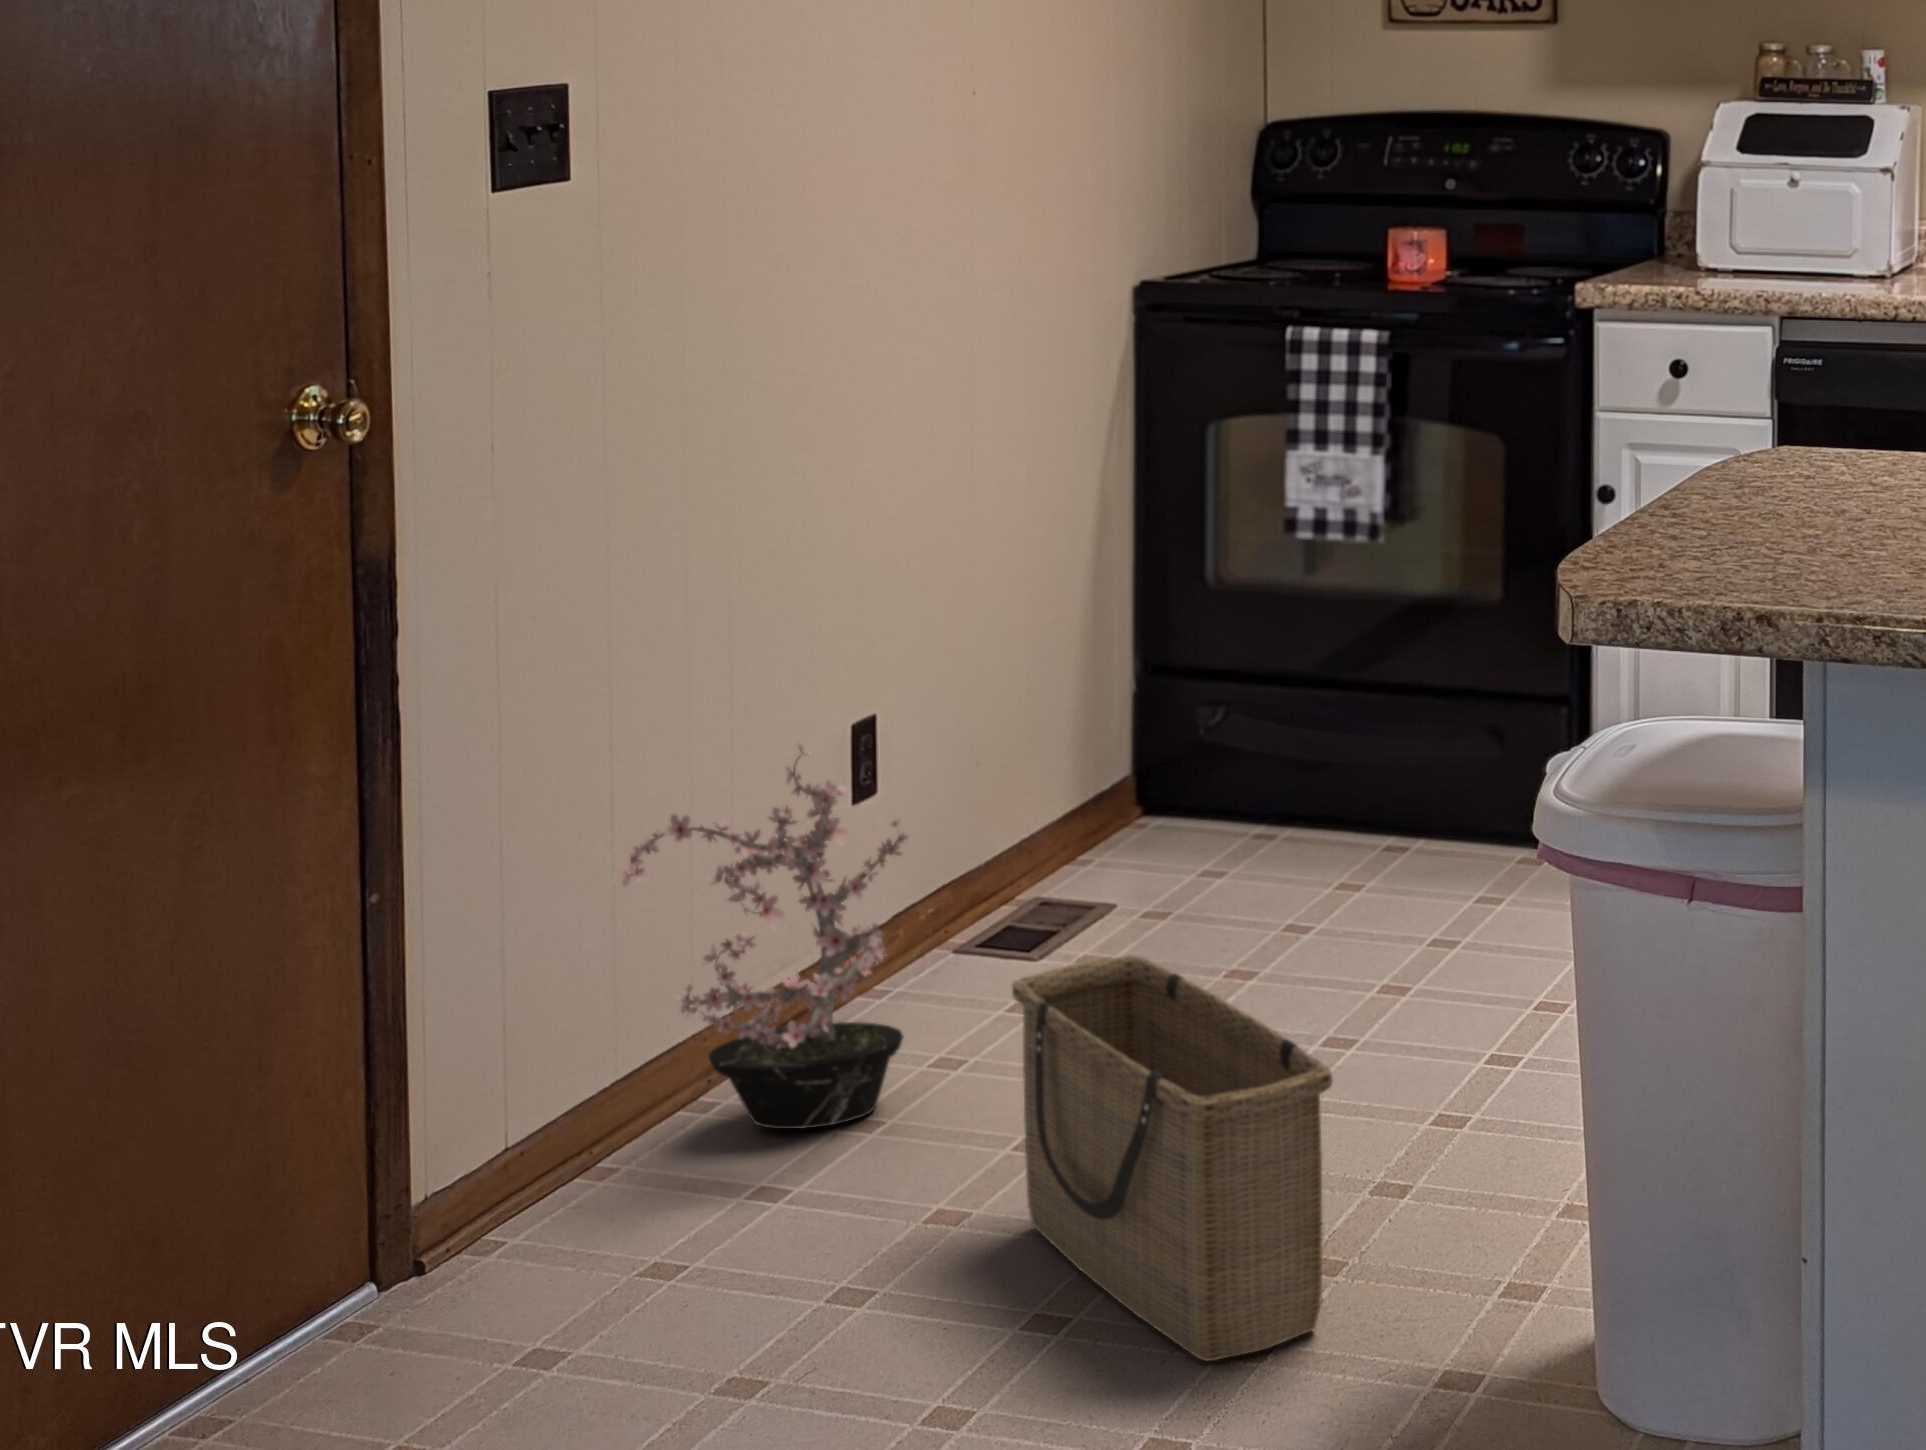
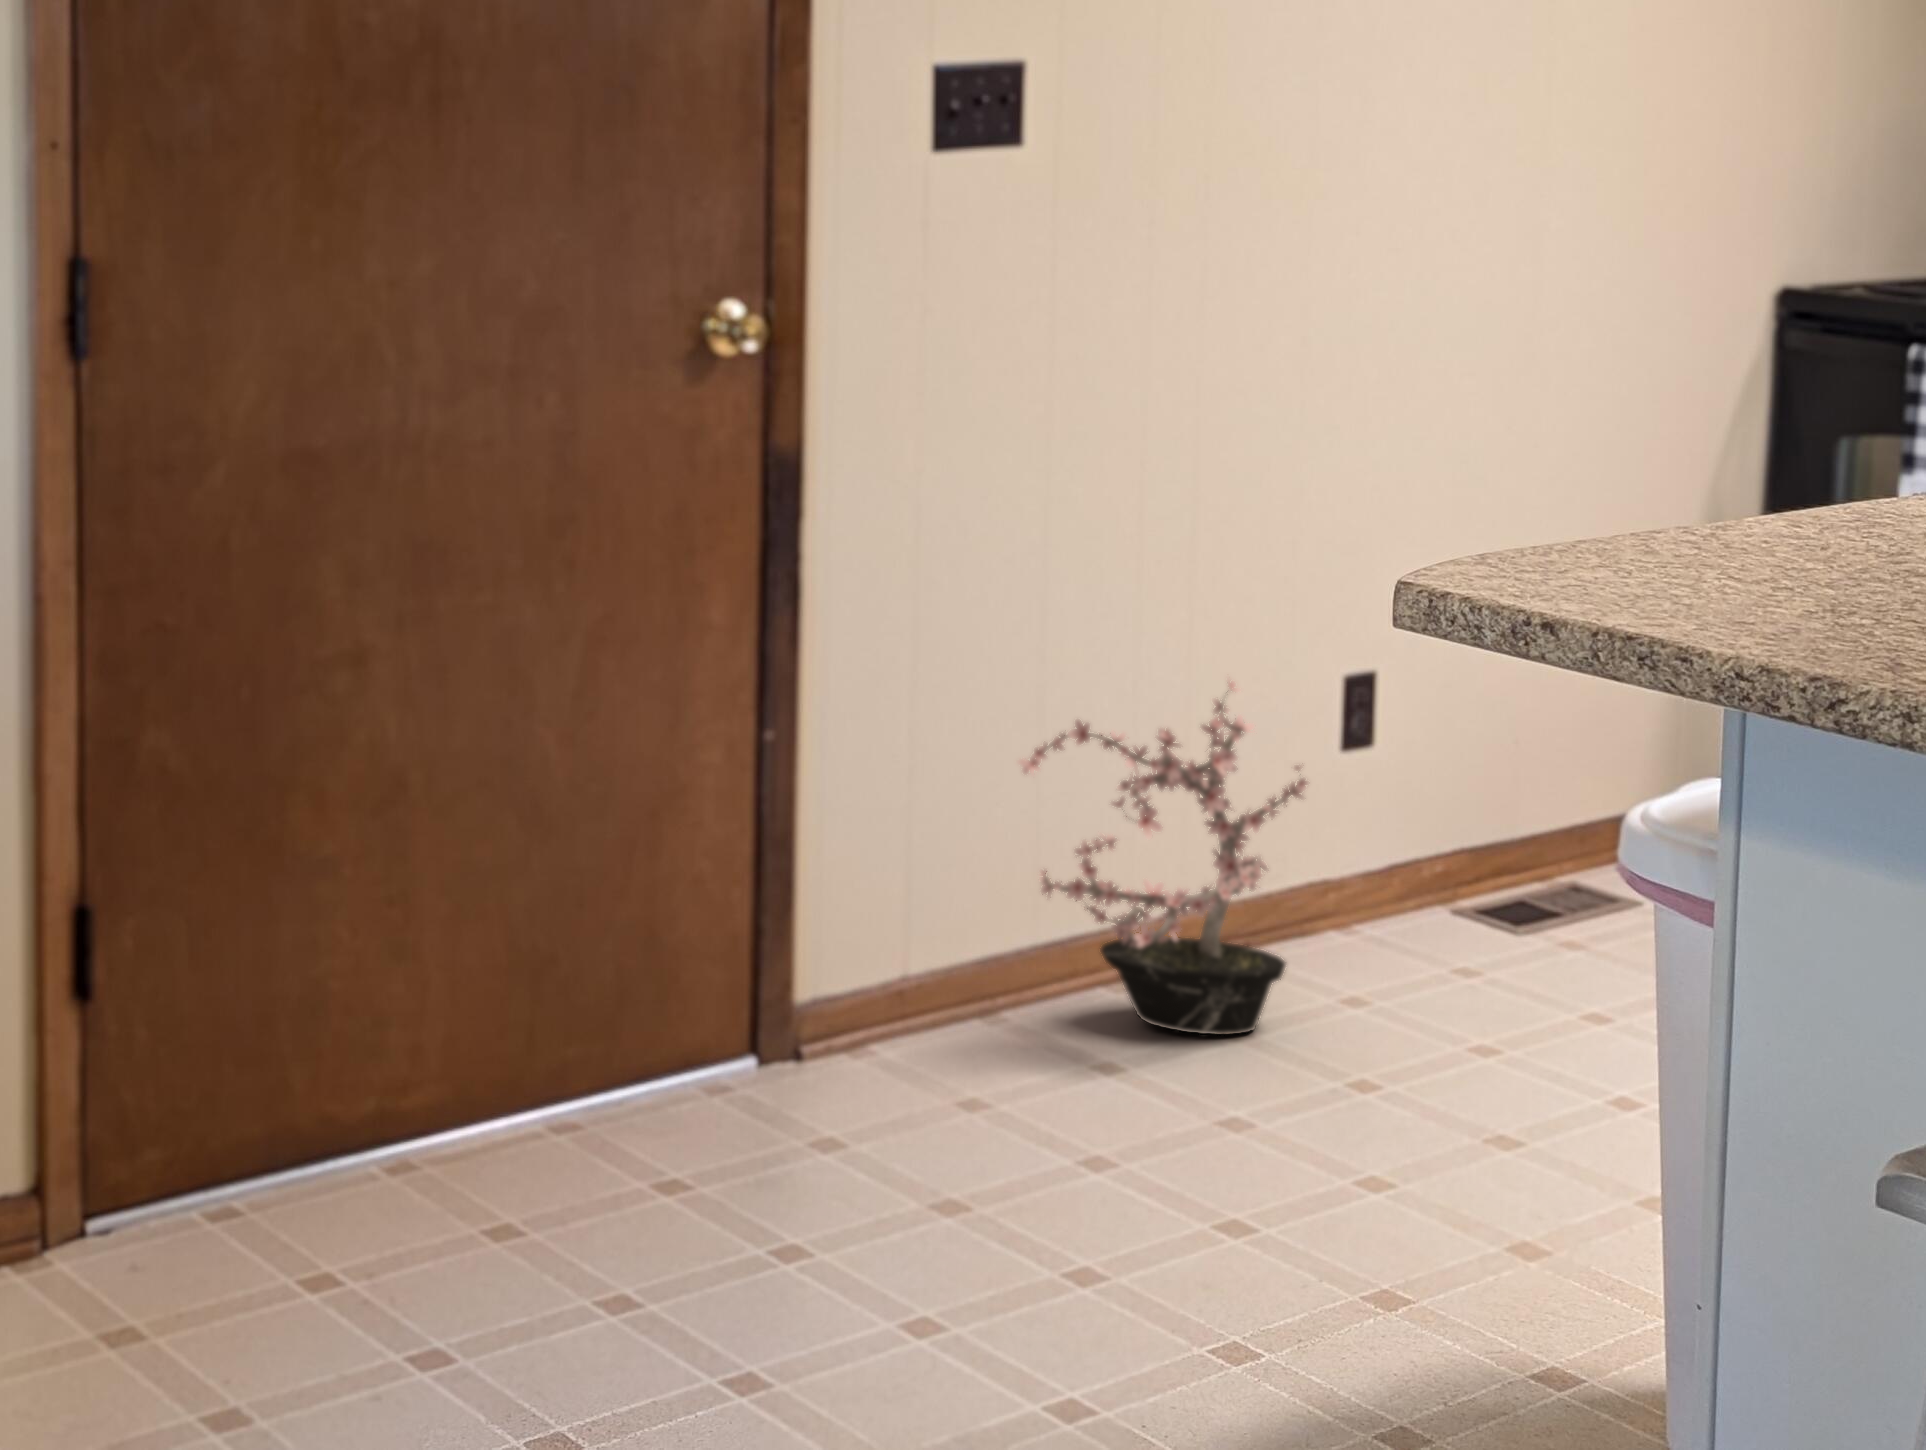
basket: present [1012,956,1333,1361] -> none [1287,920,1508,1315]

